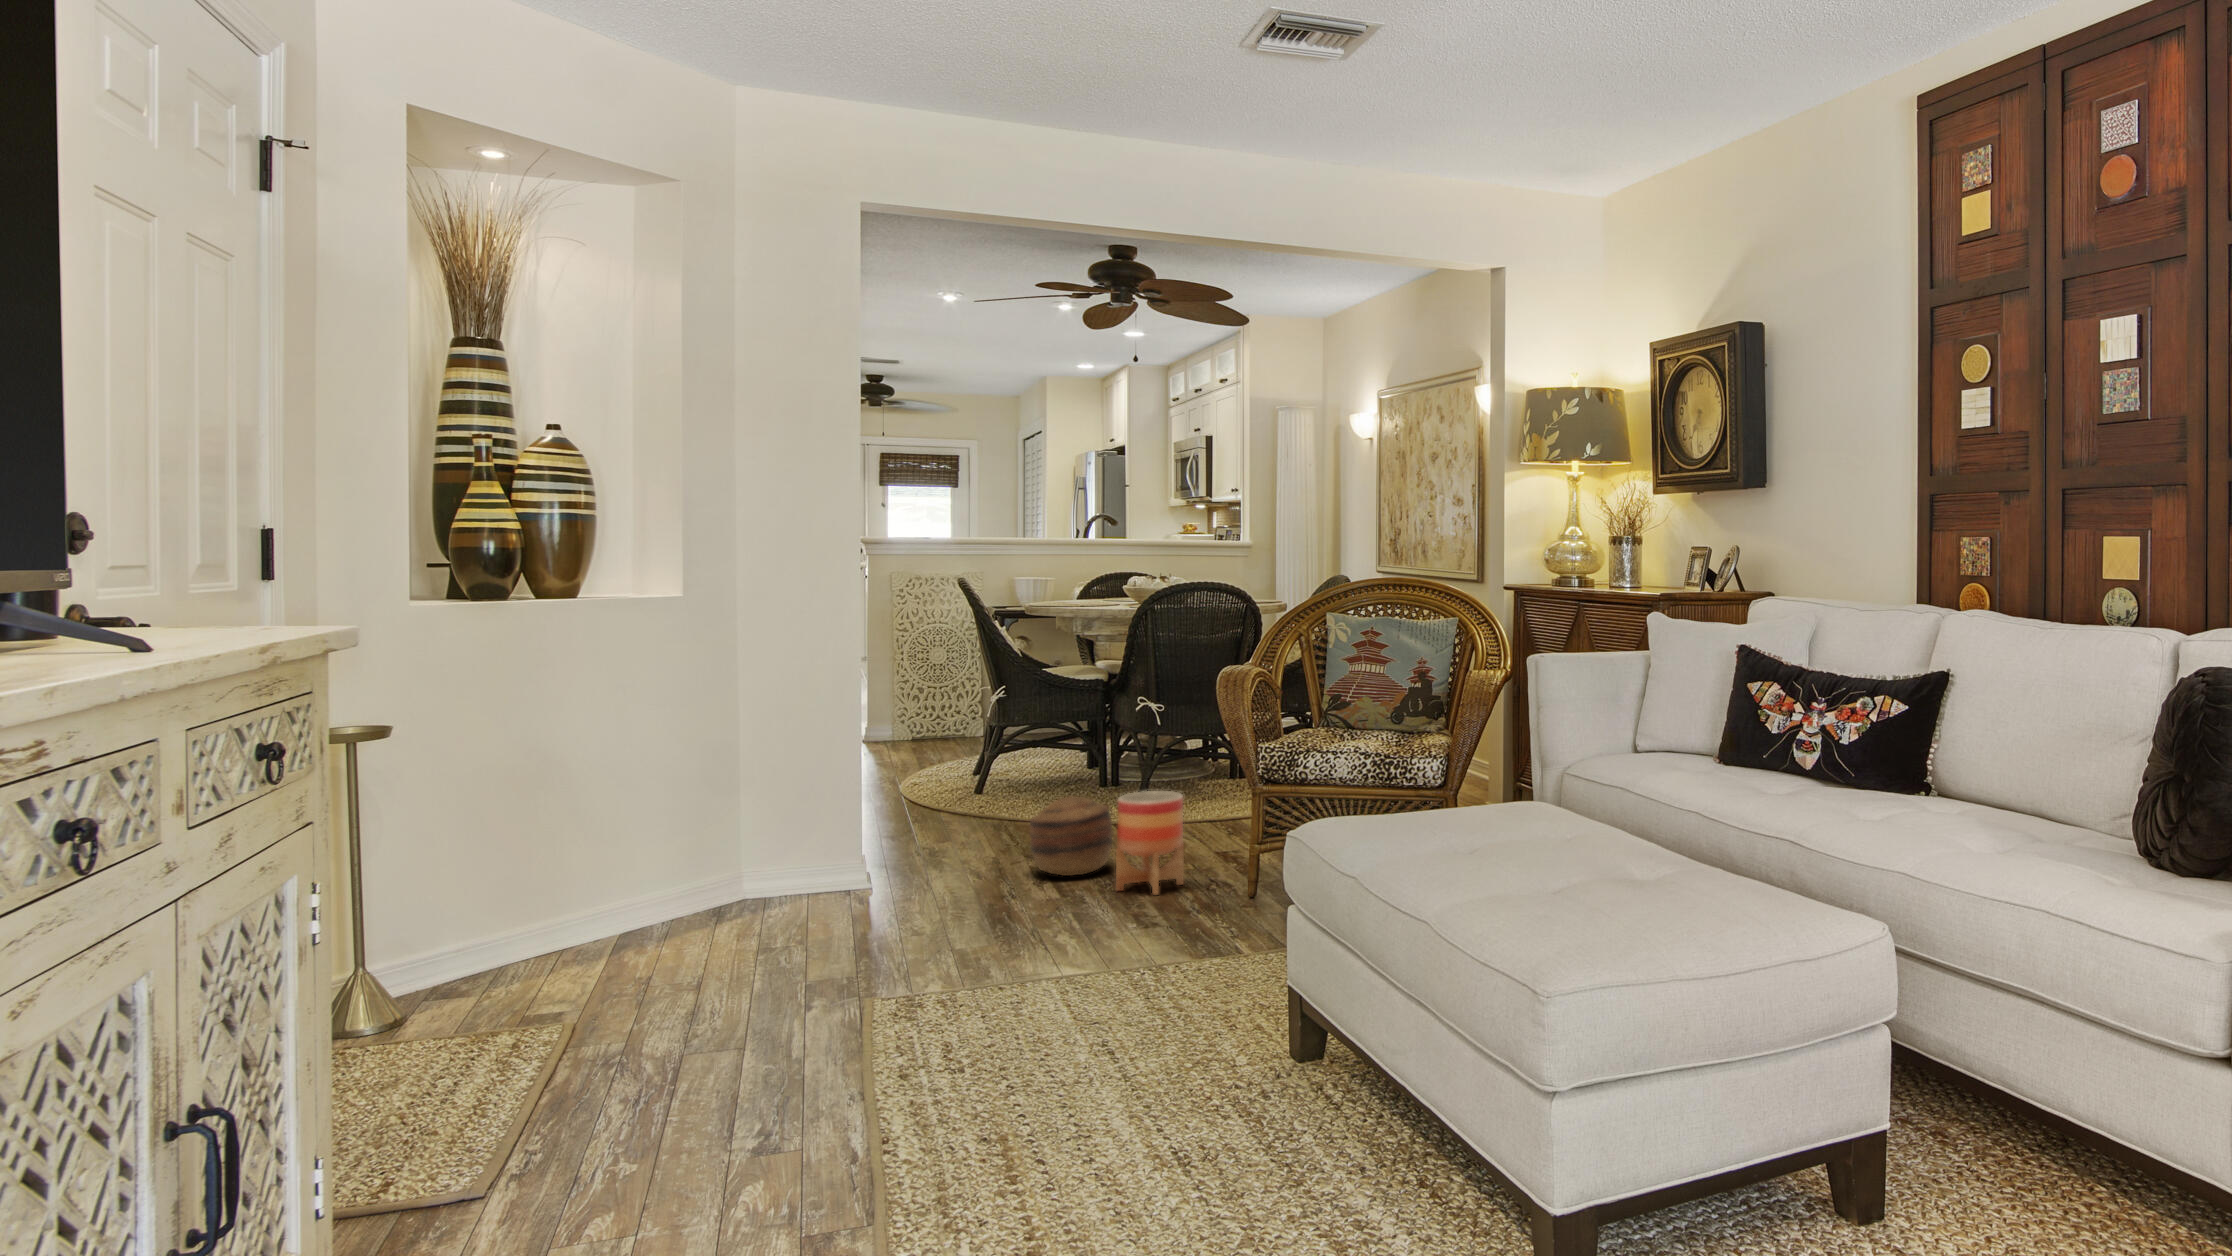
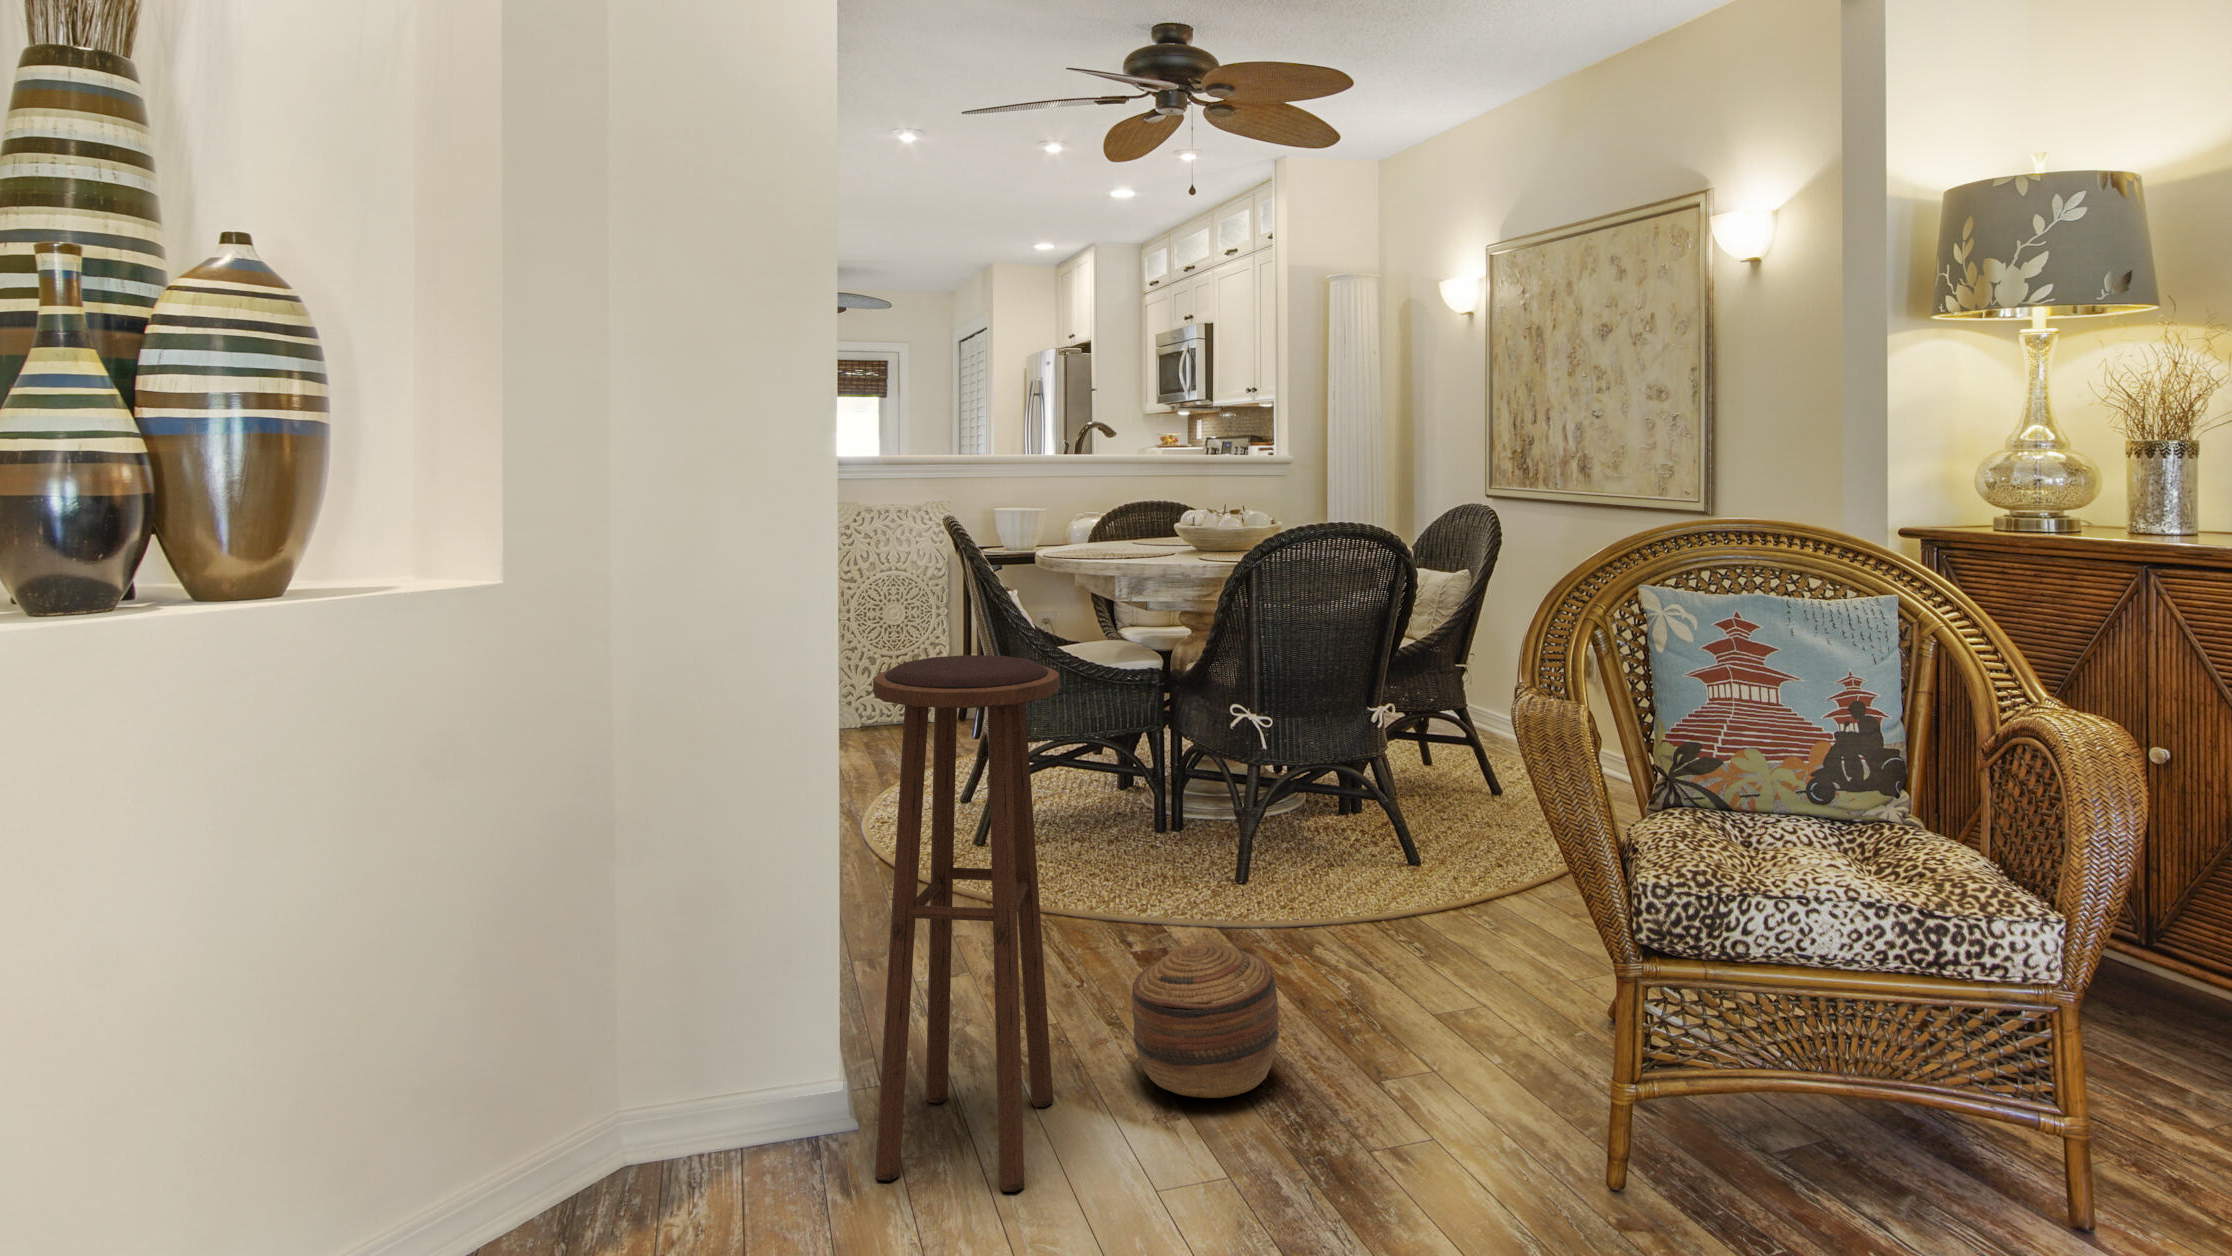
stool: none [879,636,984,904] -> present [873,655,1060,1192]
planter: present [1116,791,1184,895] -> none [1318,957,1442,1186]

